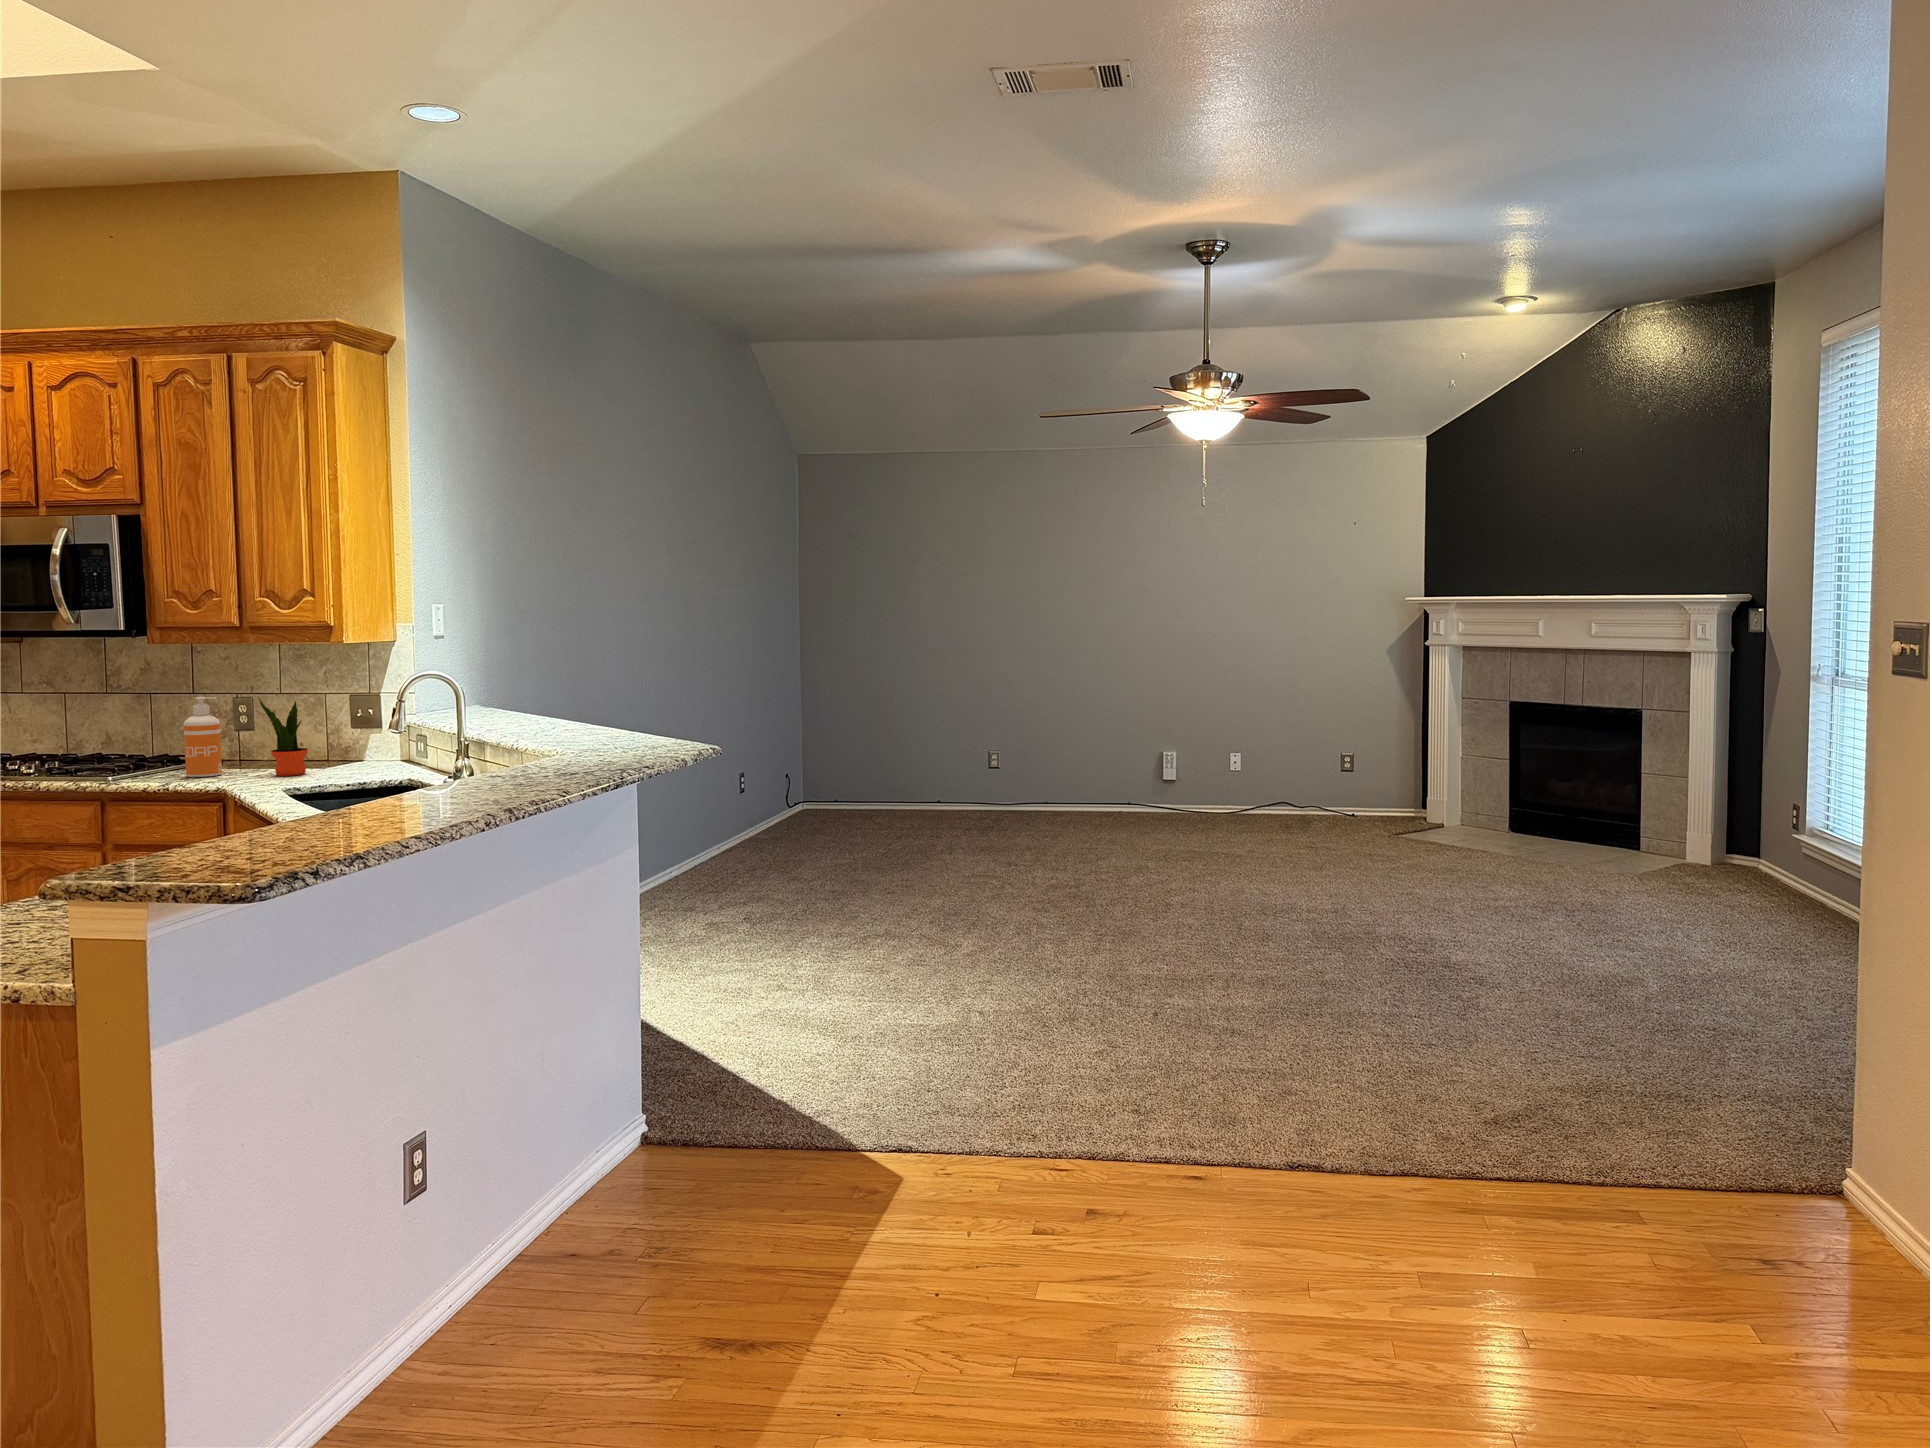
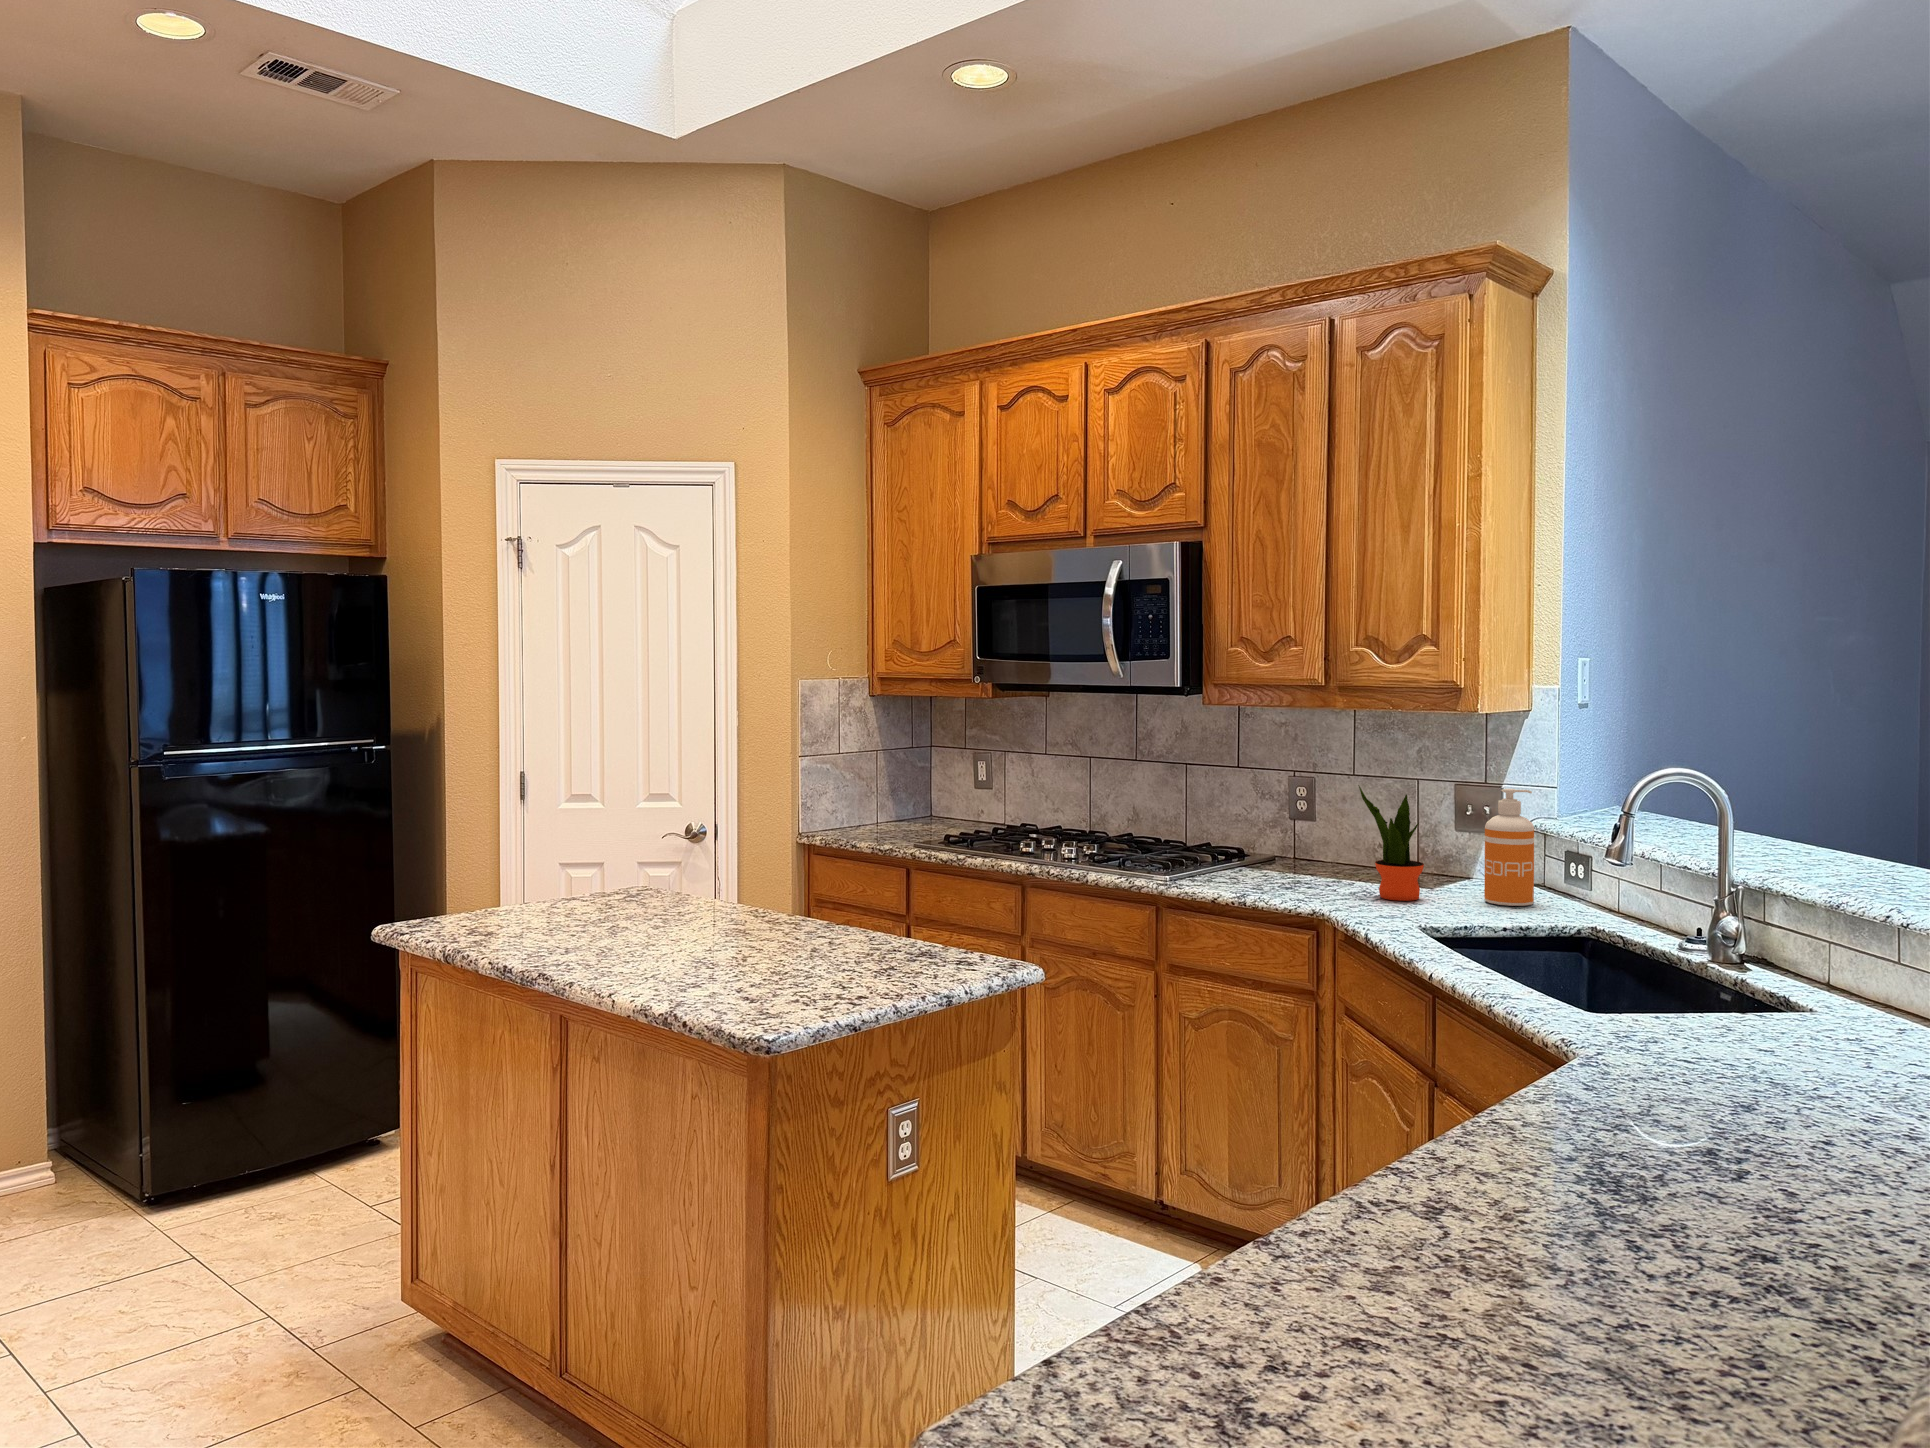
soap dispenser: present [184,697,222,777] -> present [1484,789,1534,906]

